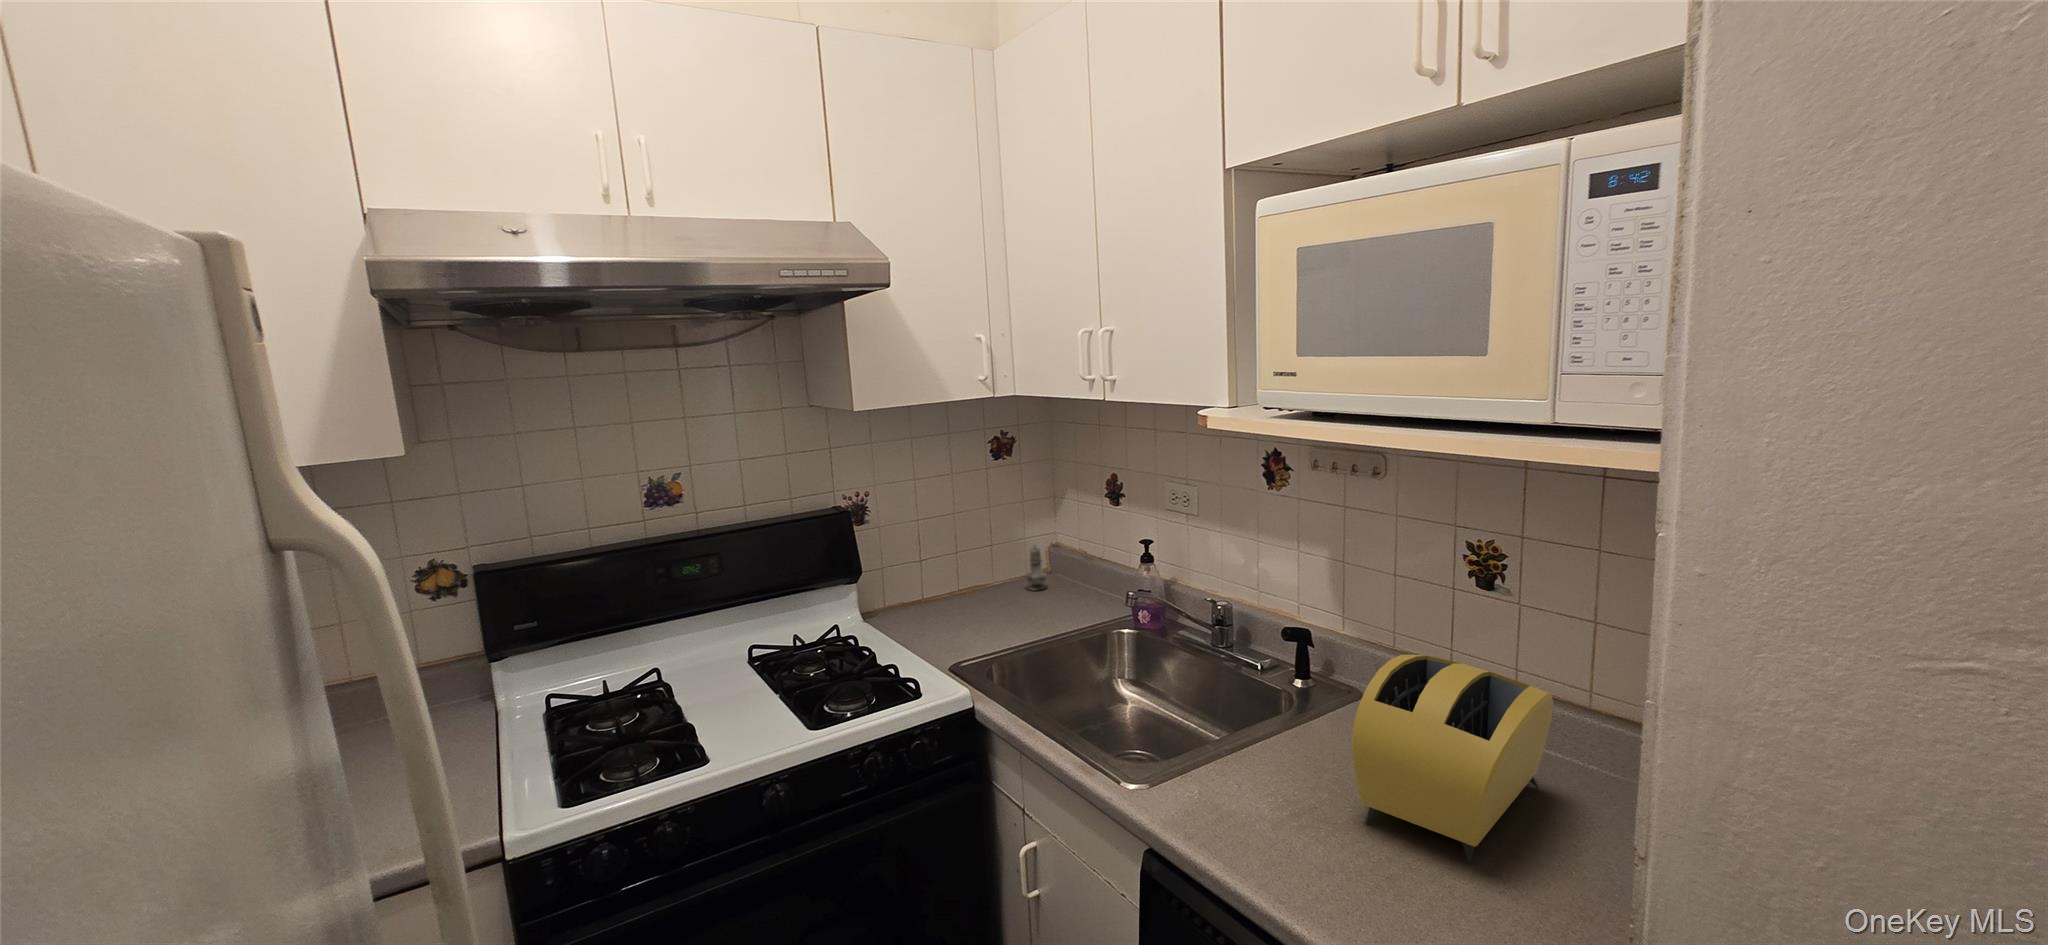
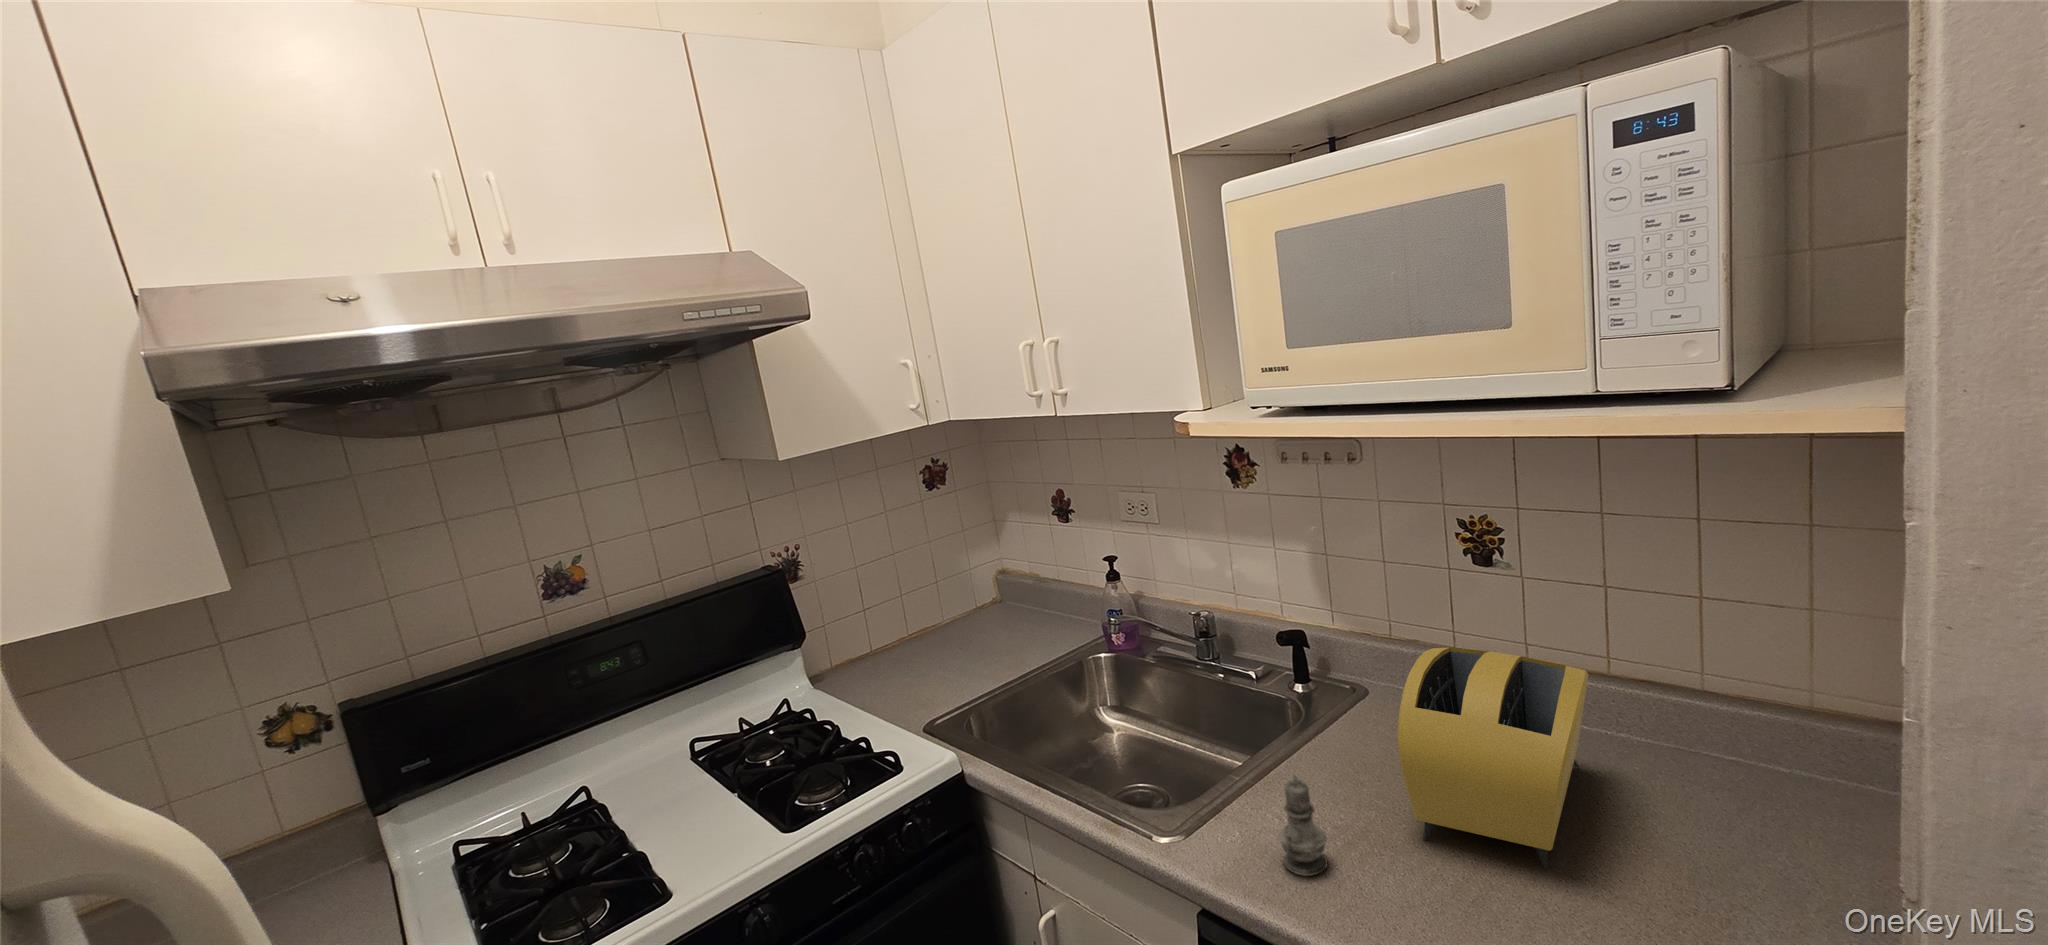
salt shaker: present [1026,545,1047,590] -> present [1278,776,1327,876]

